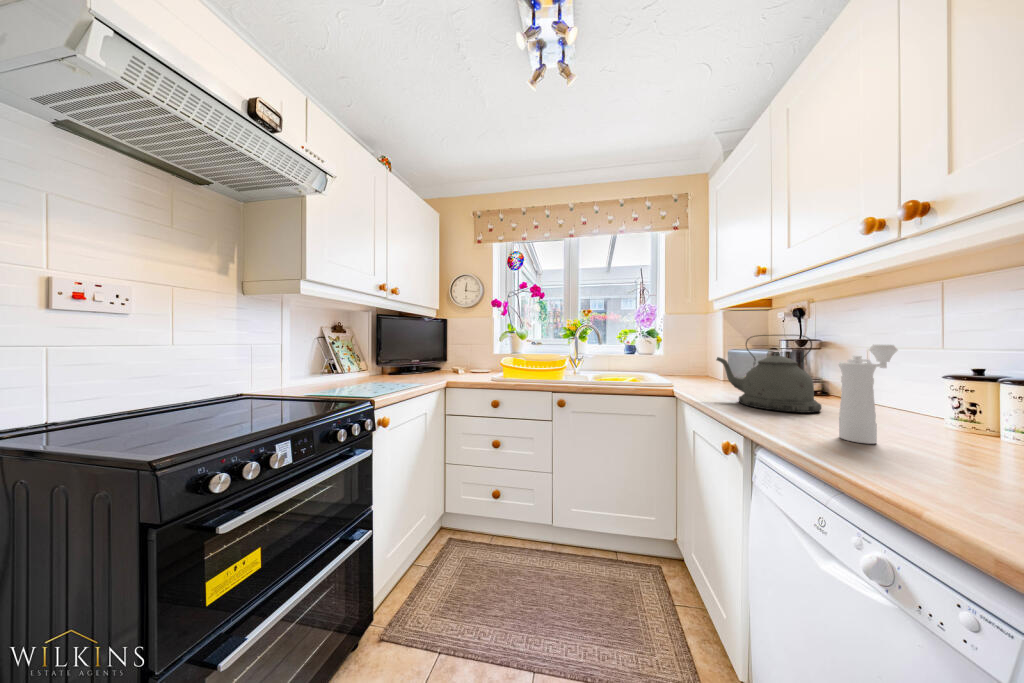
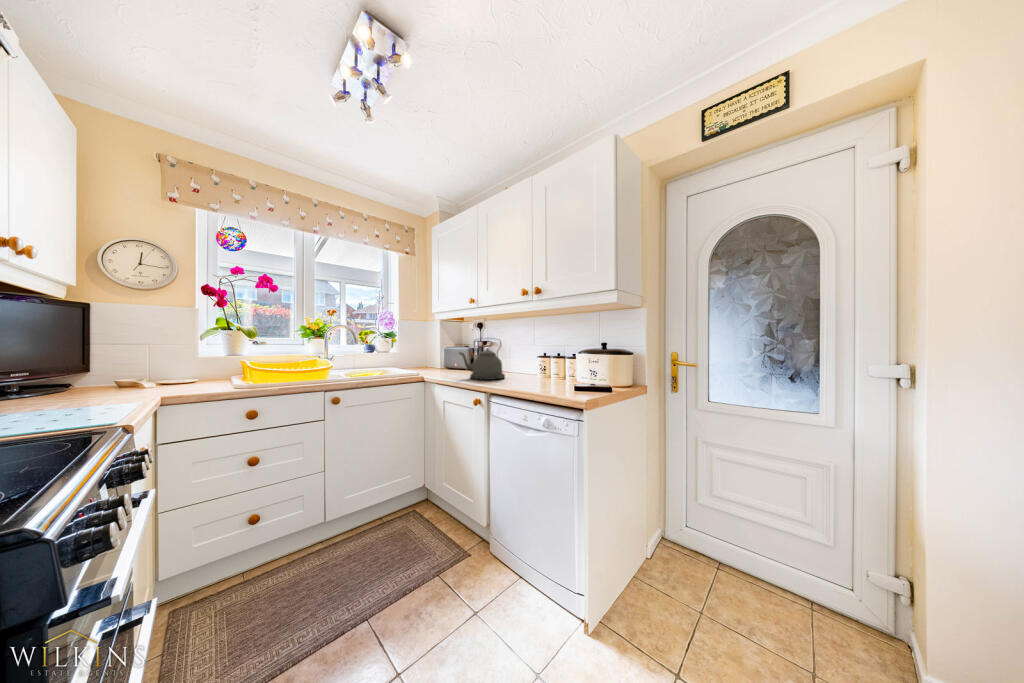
pepper mill: present [839,345,898,444] -> none [521,344,535,386]

